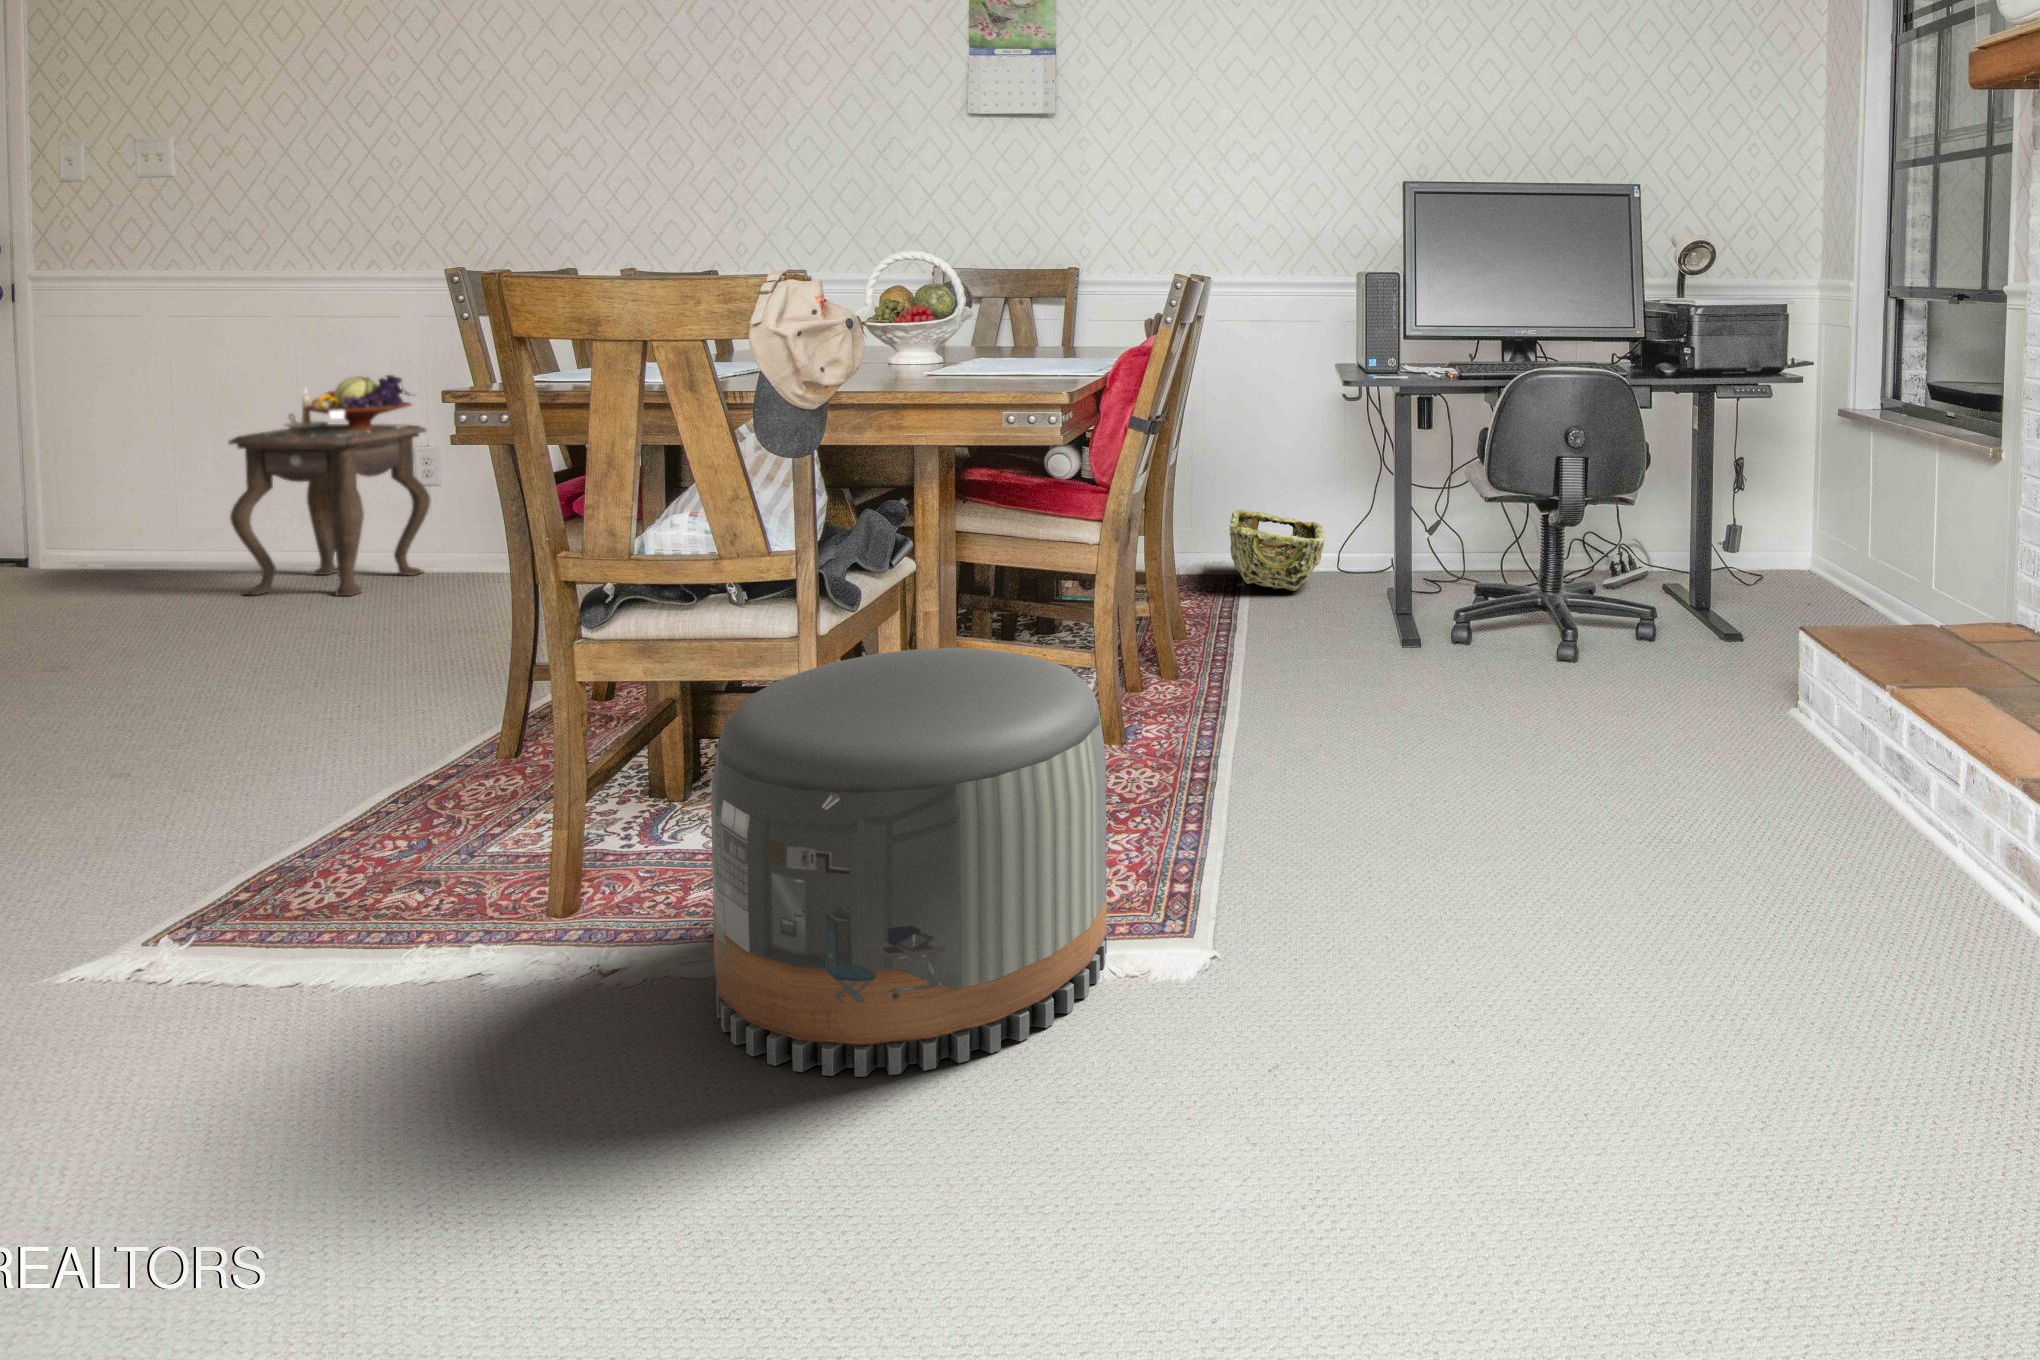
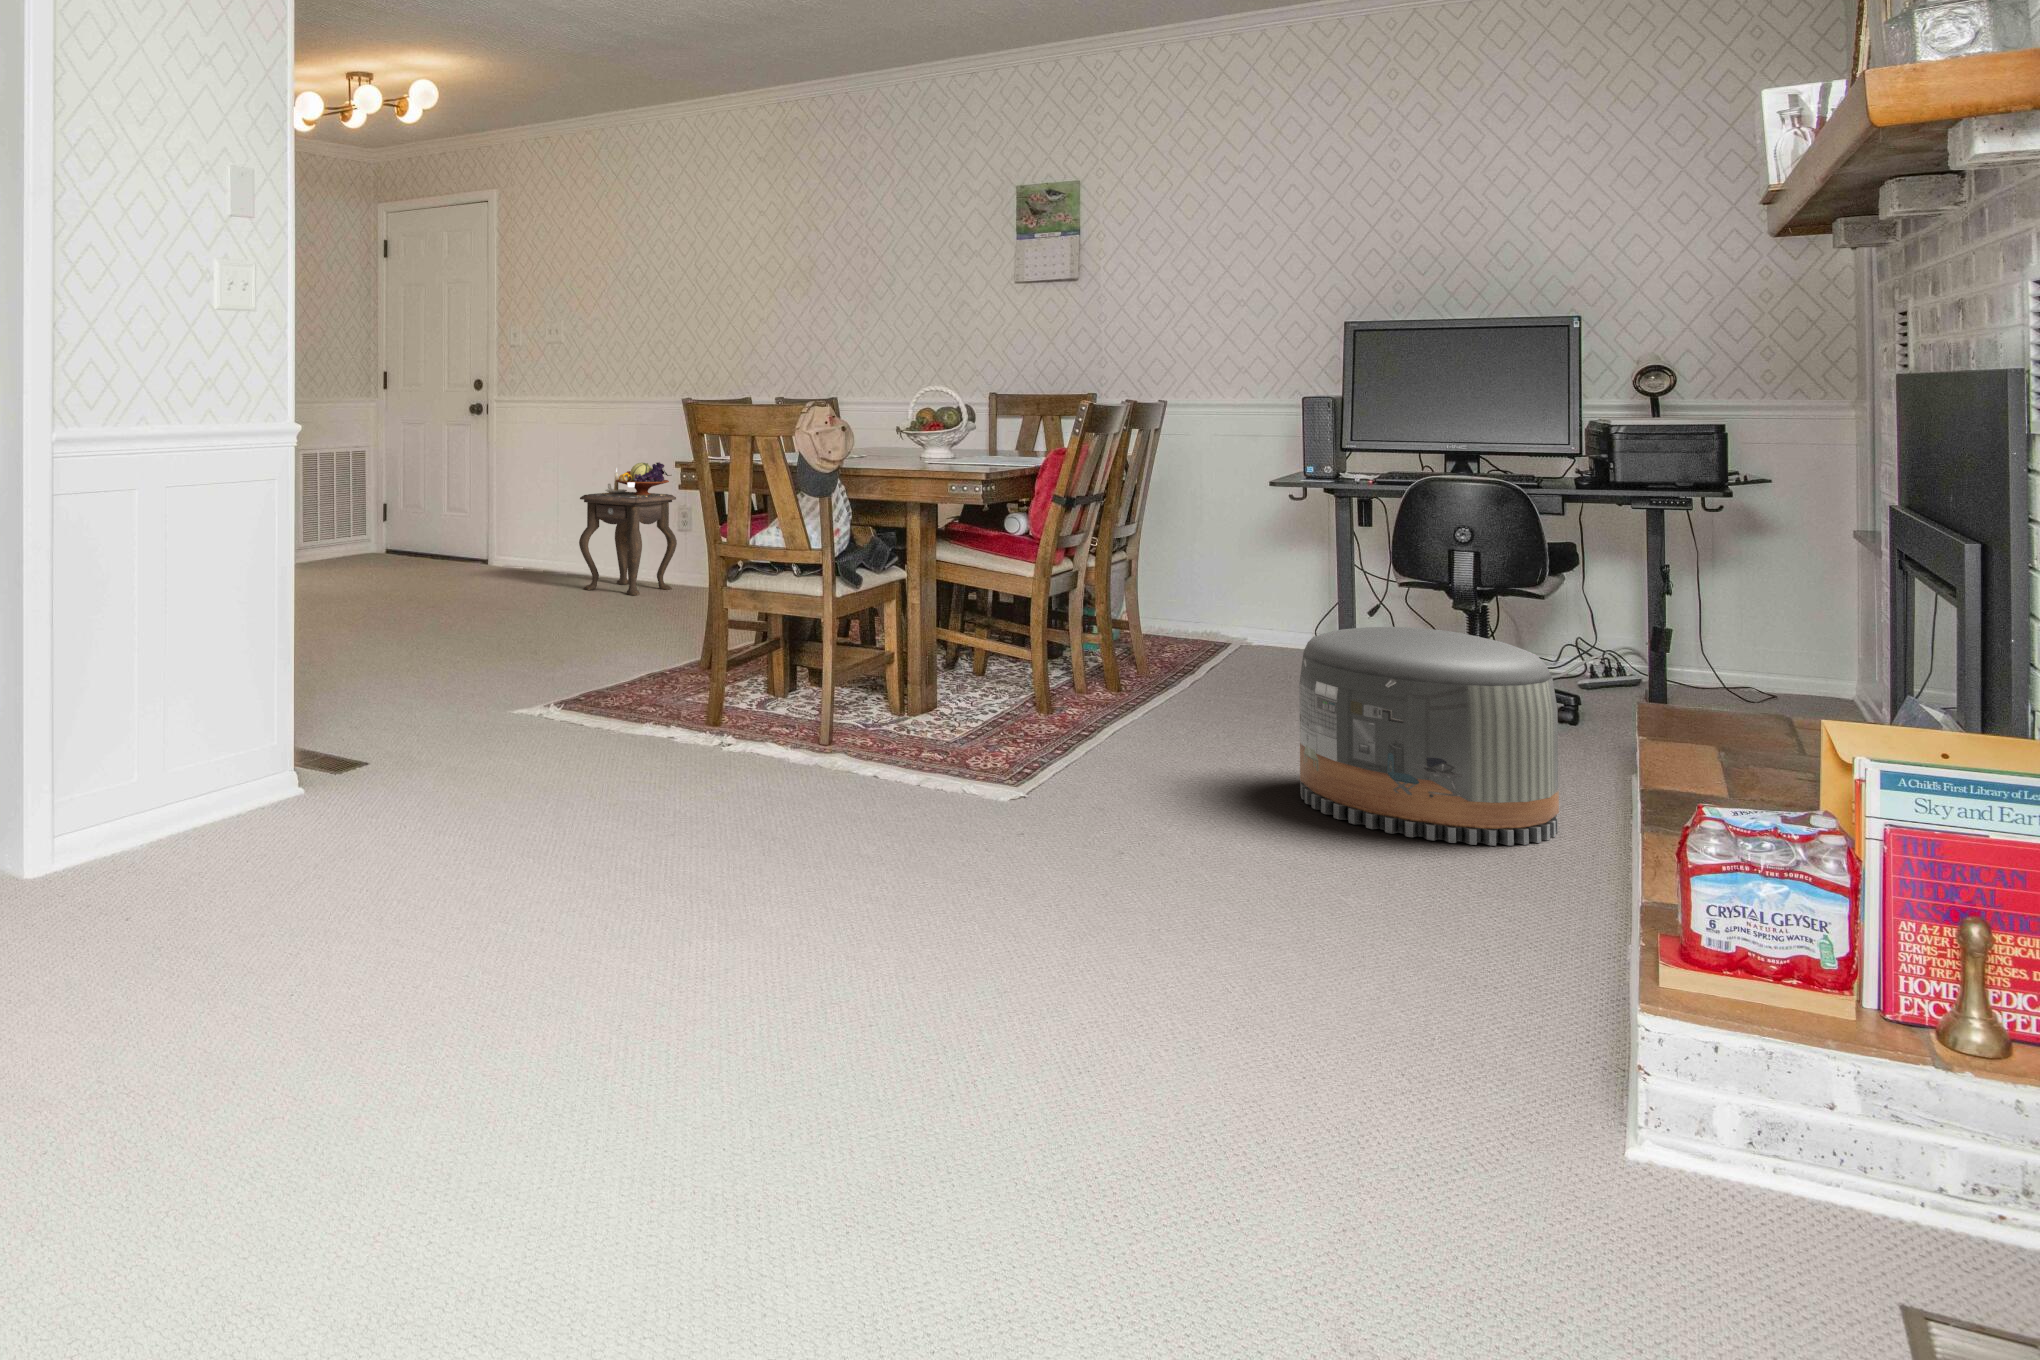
woven basket: present [1229,510,1325,591] -> none [1209,598,1313,665]
pouf: present [711,648,1107,1077] -> present [1299,627,1559,845]

